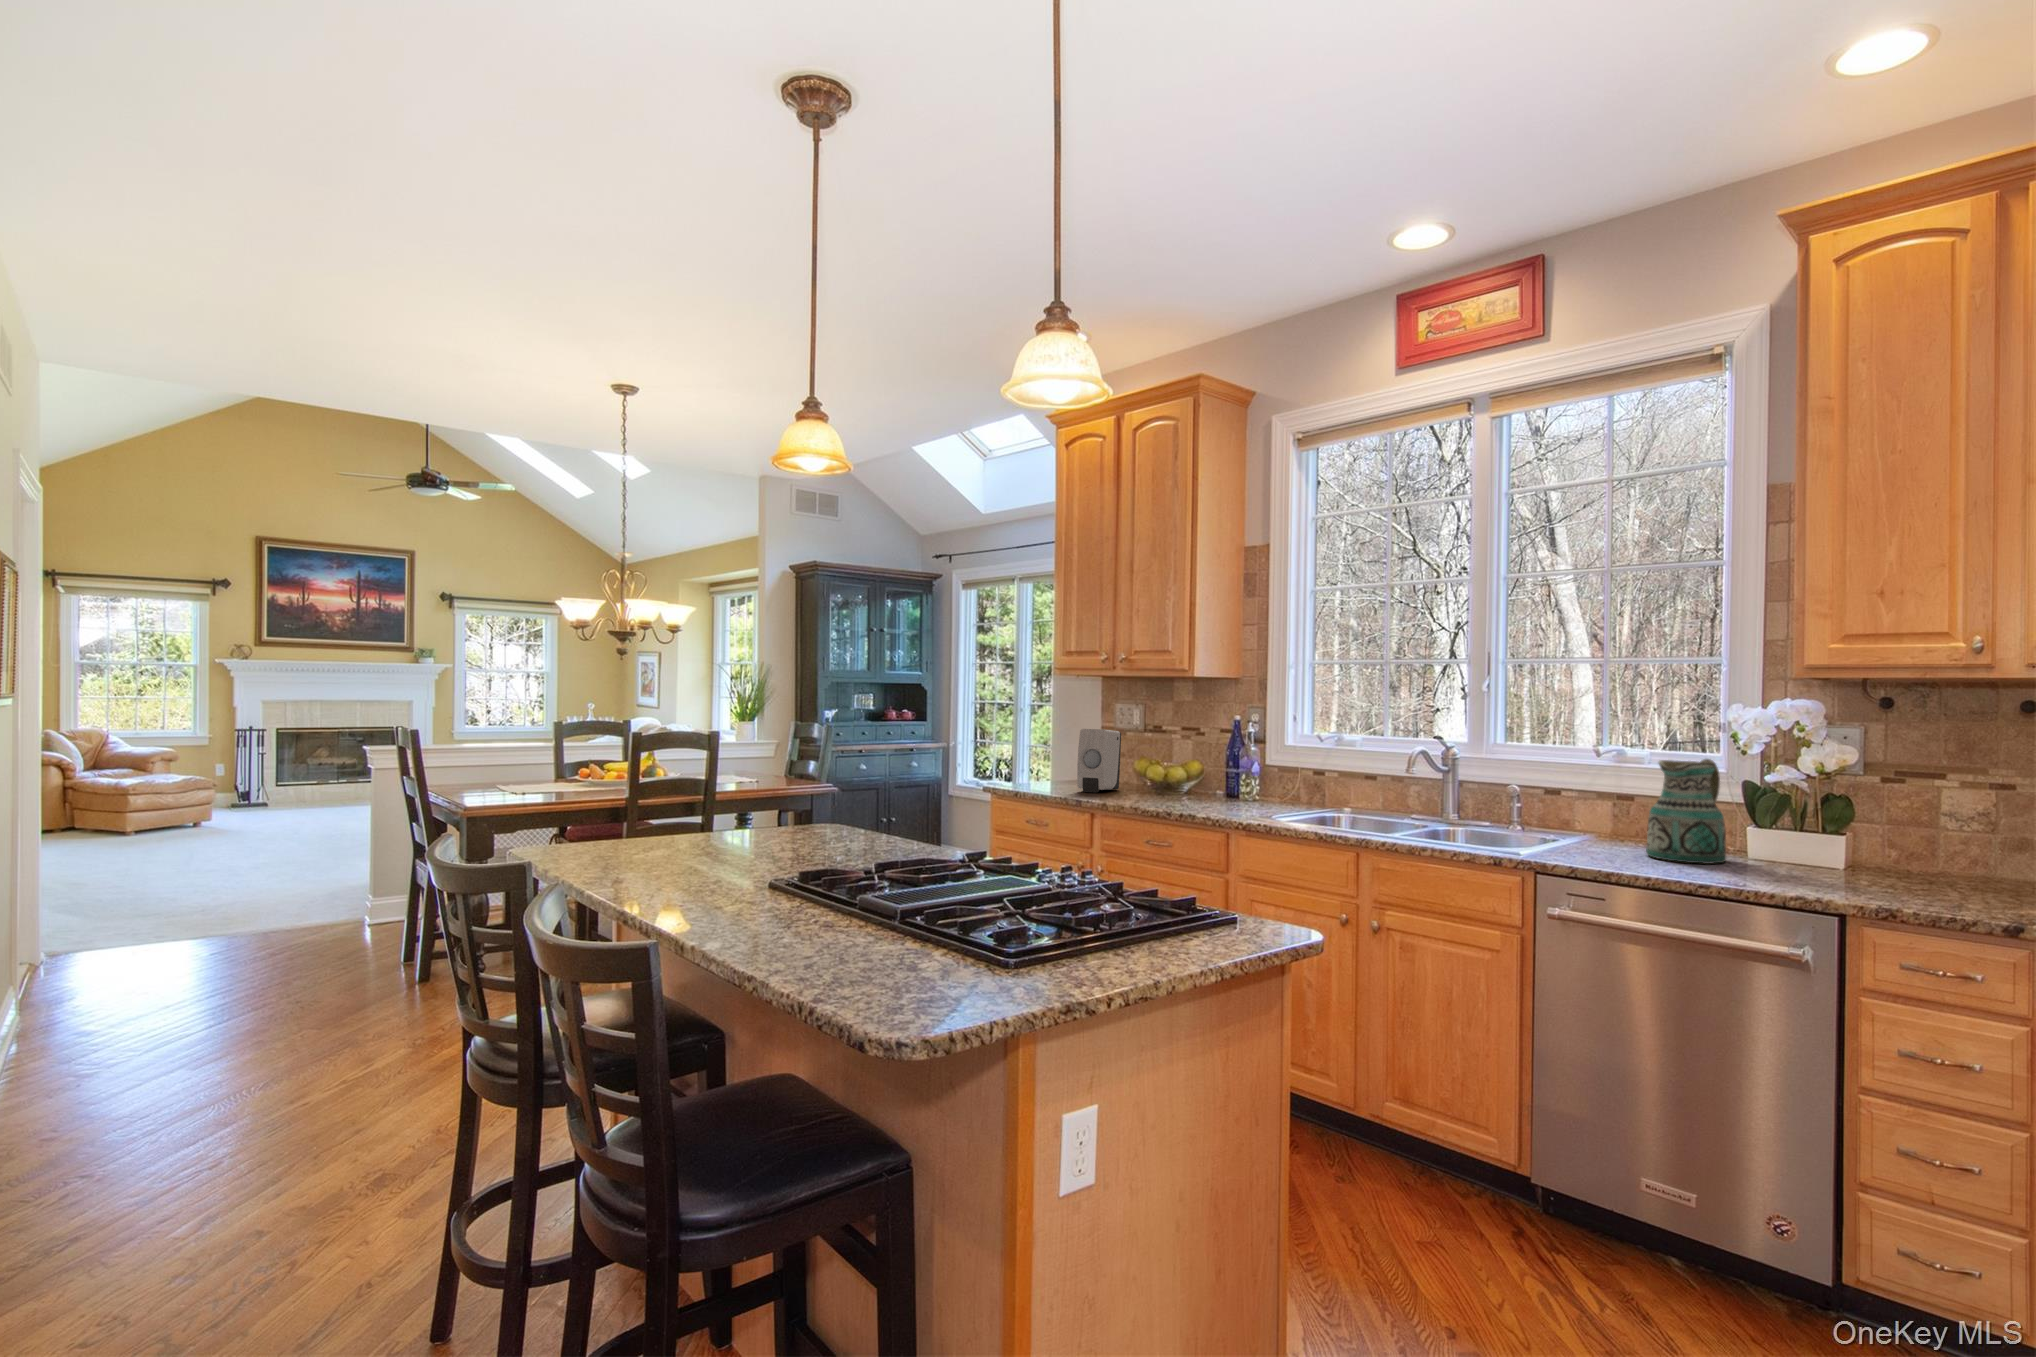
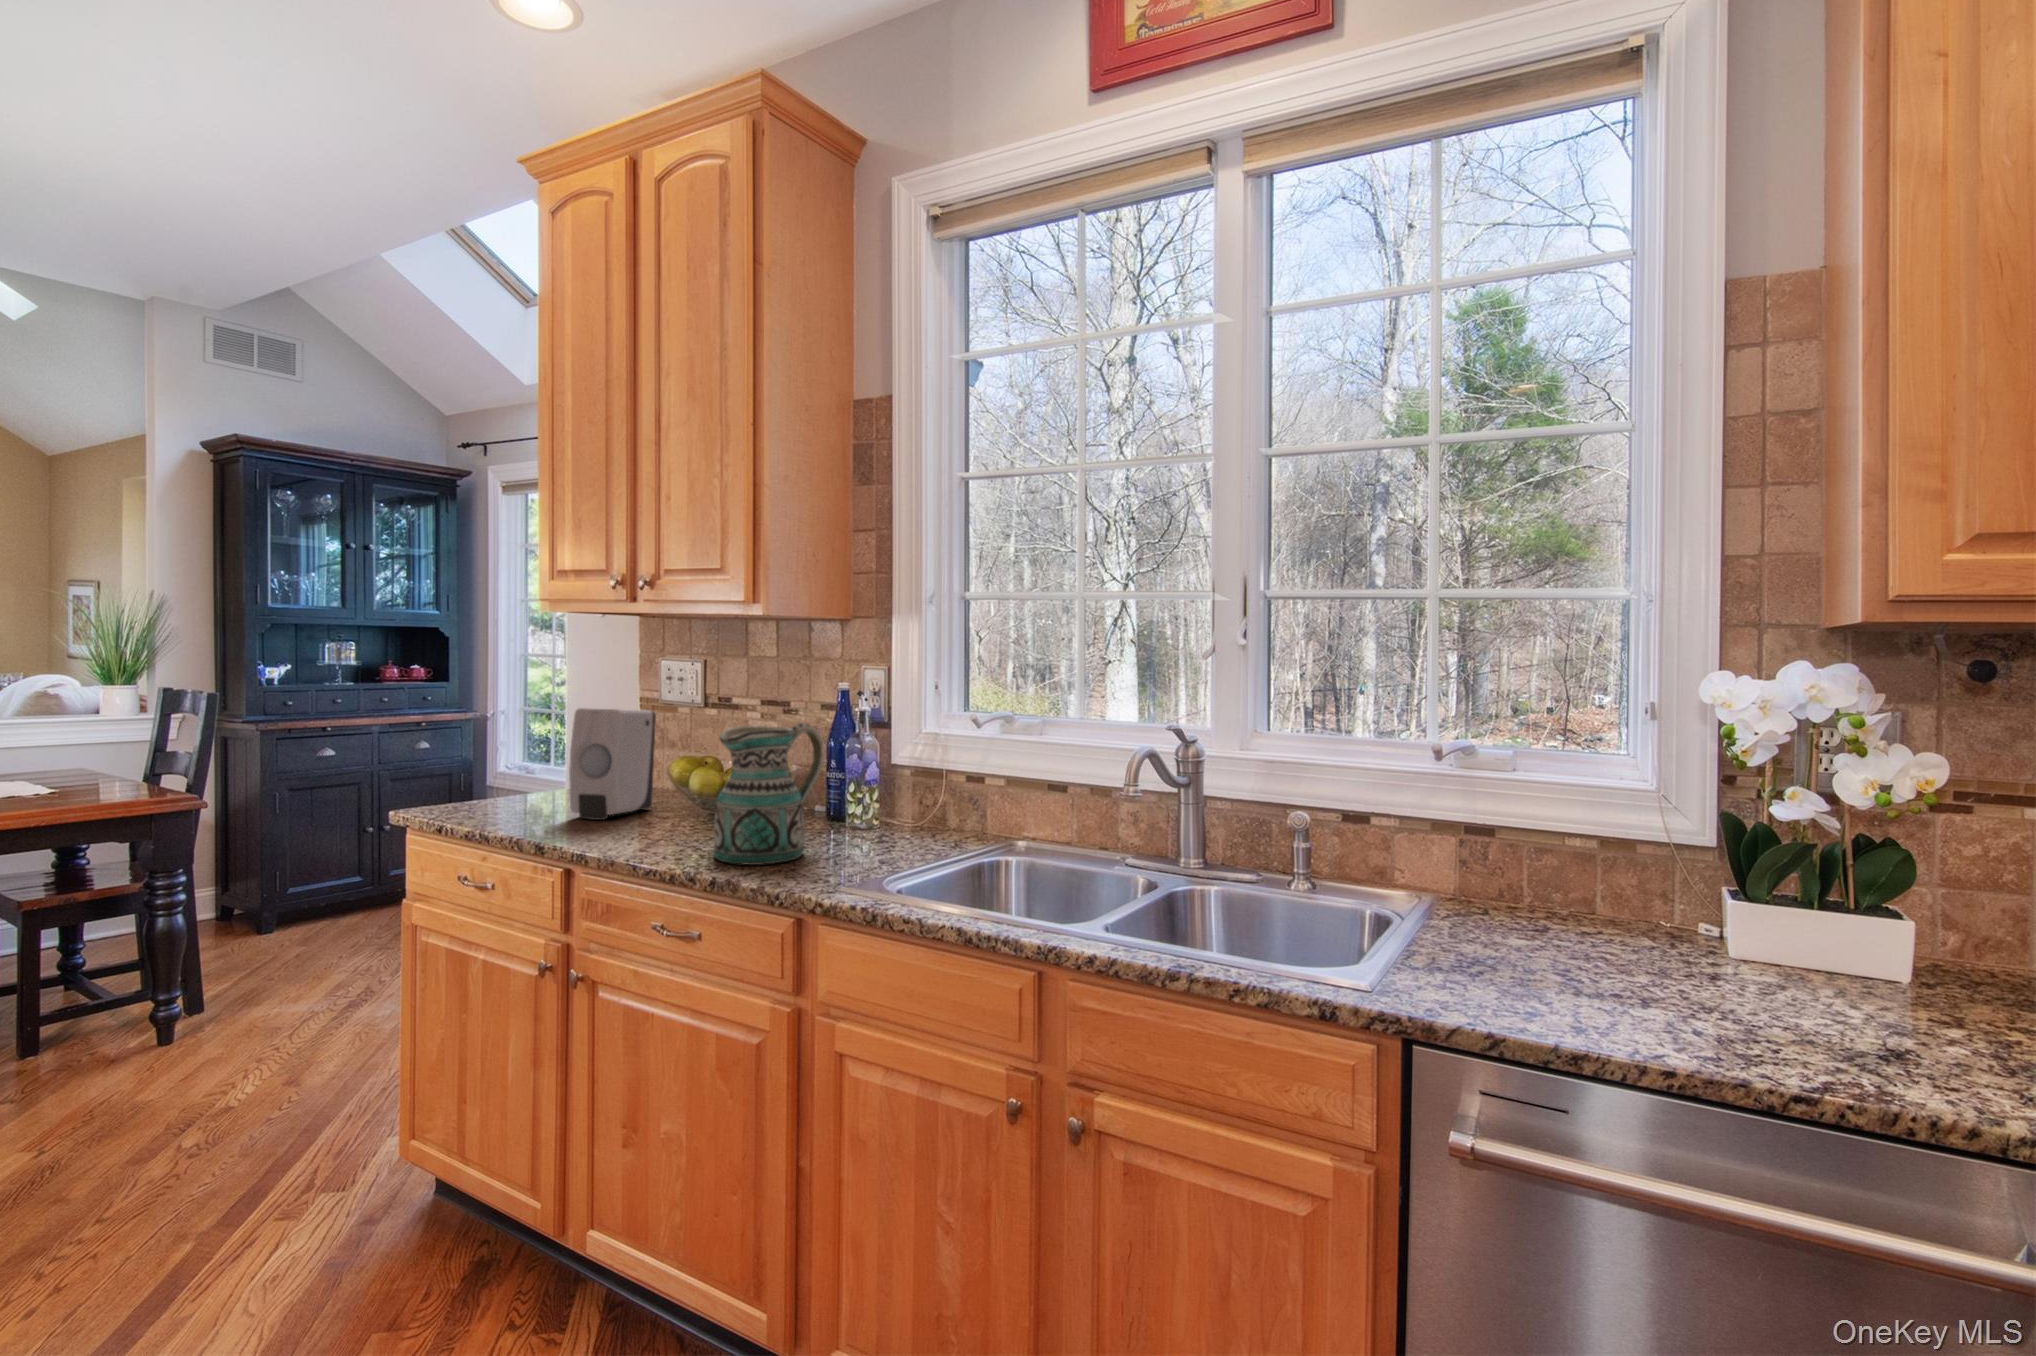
ceramic pitcher: present [1646,759,1726,864] -> present [713,723,823,865]

